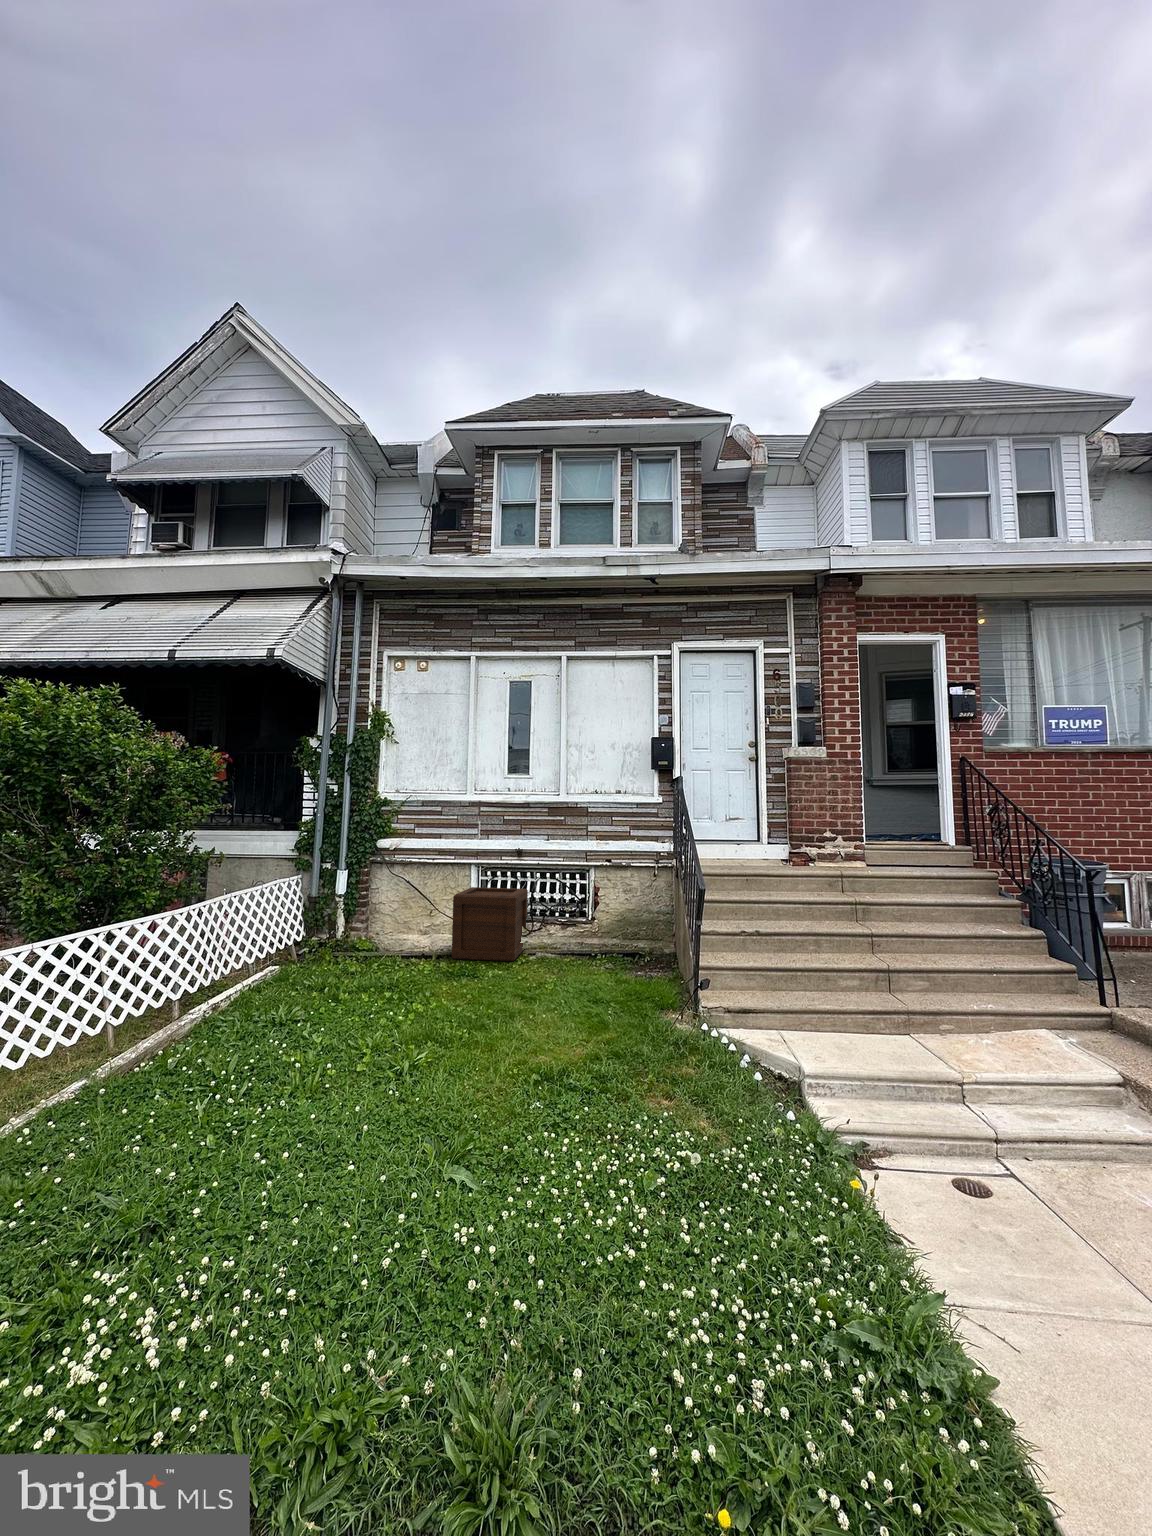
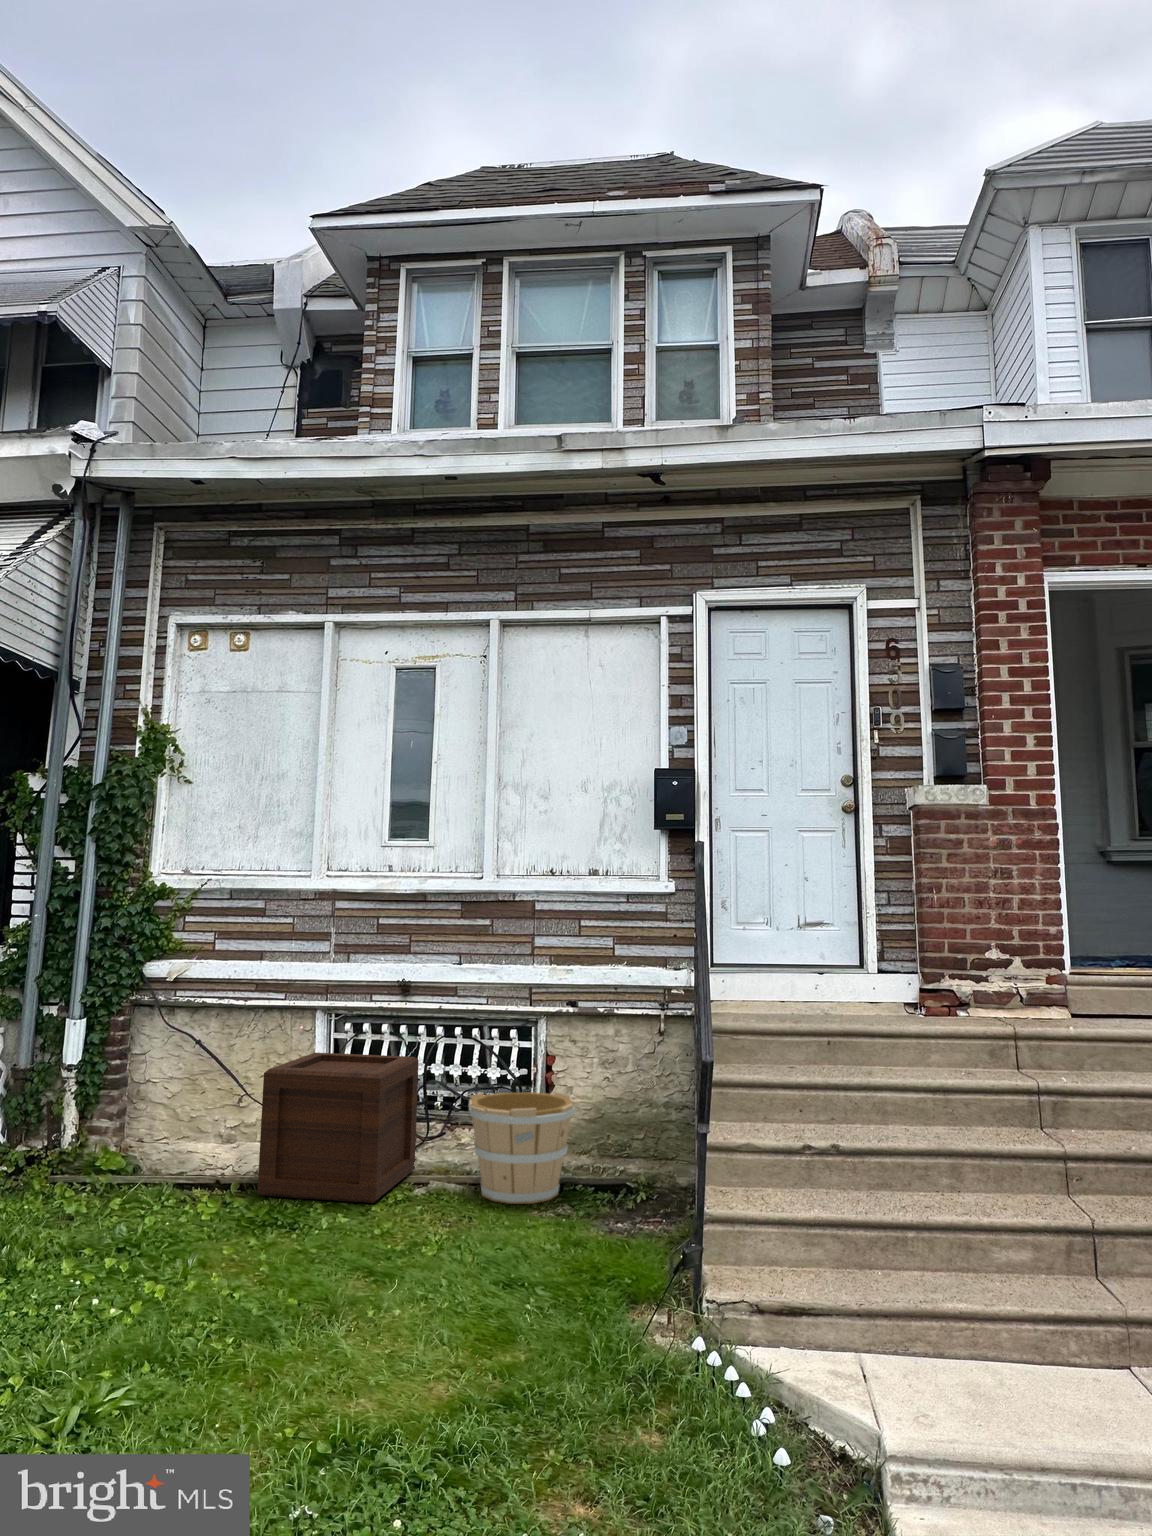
wooden bucket: none [558,906,614,961] -> present [469,1092,575,1204]

